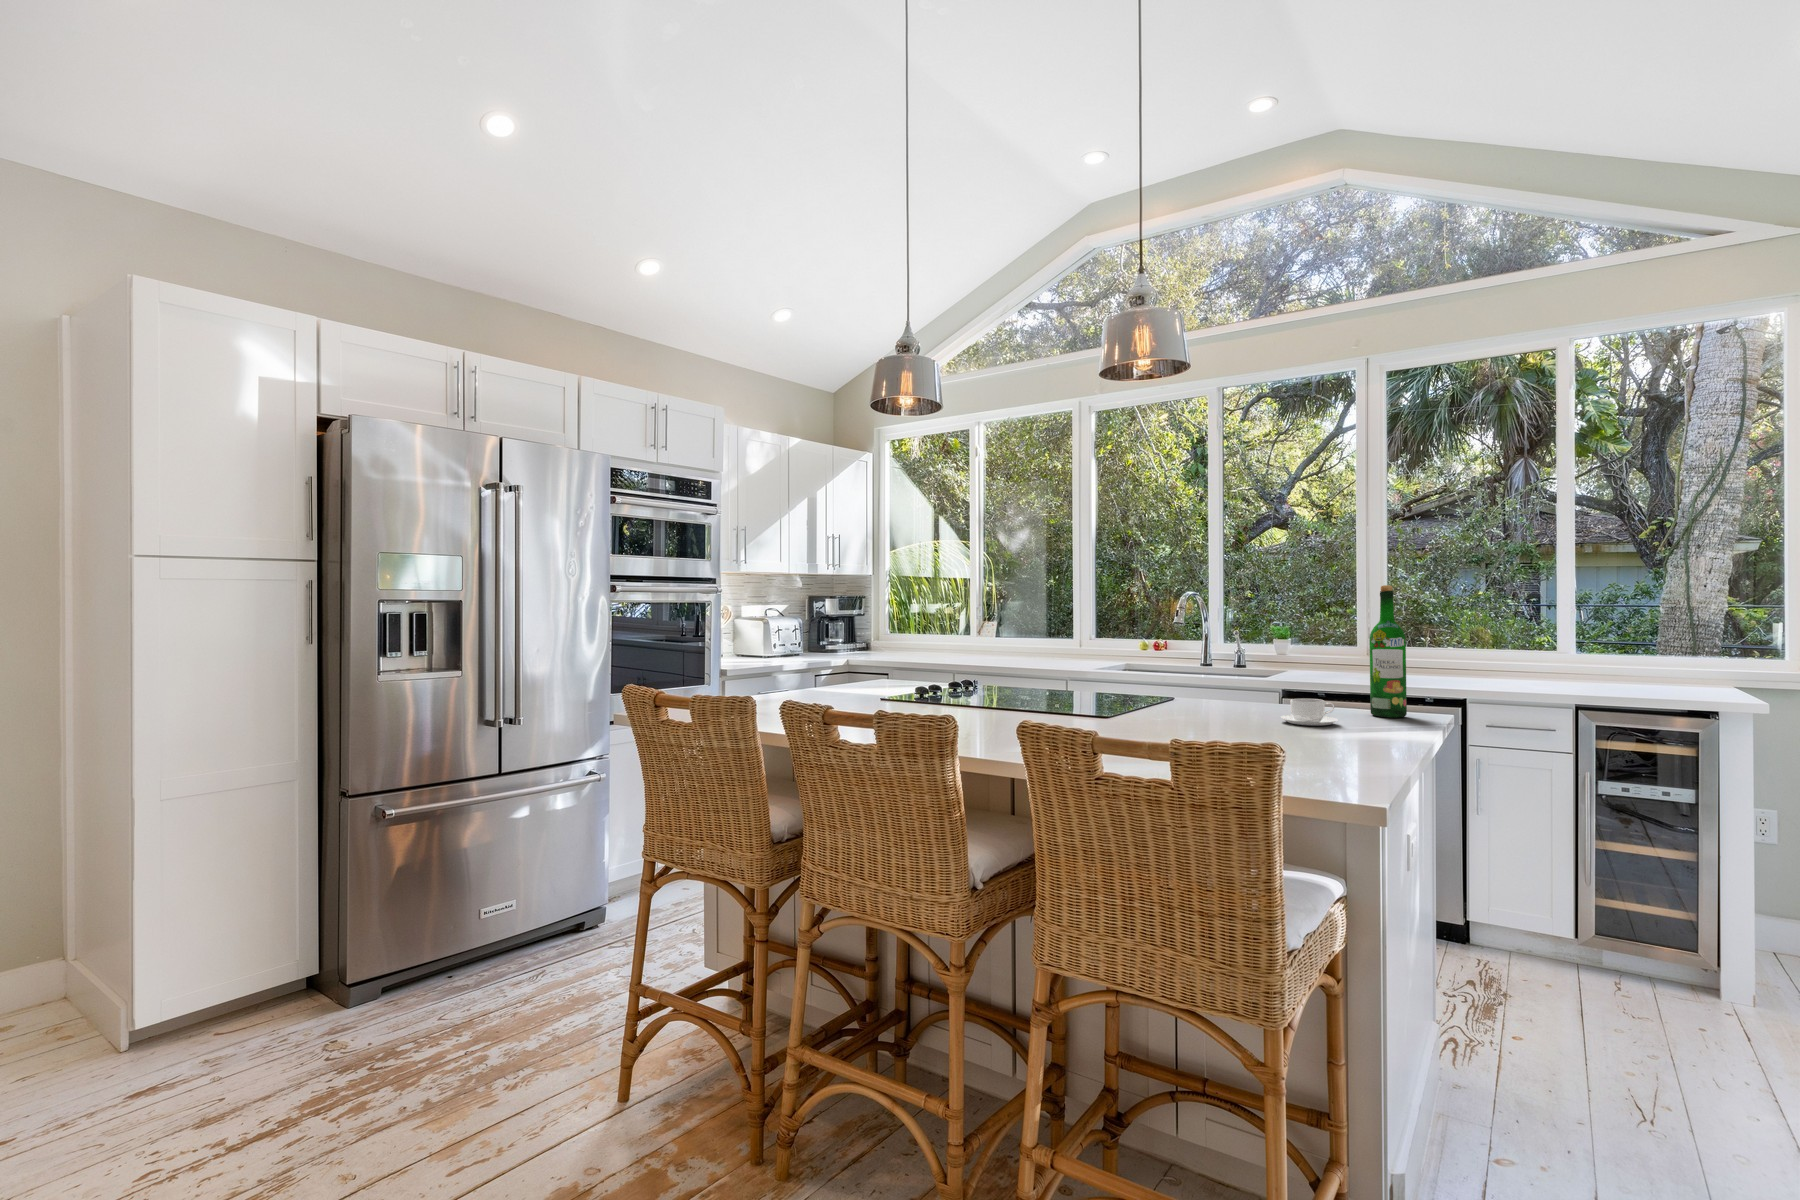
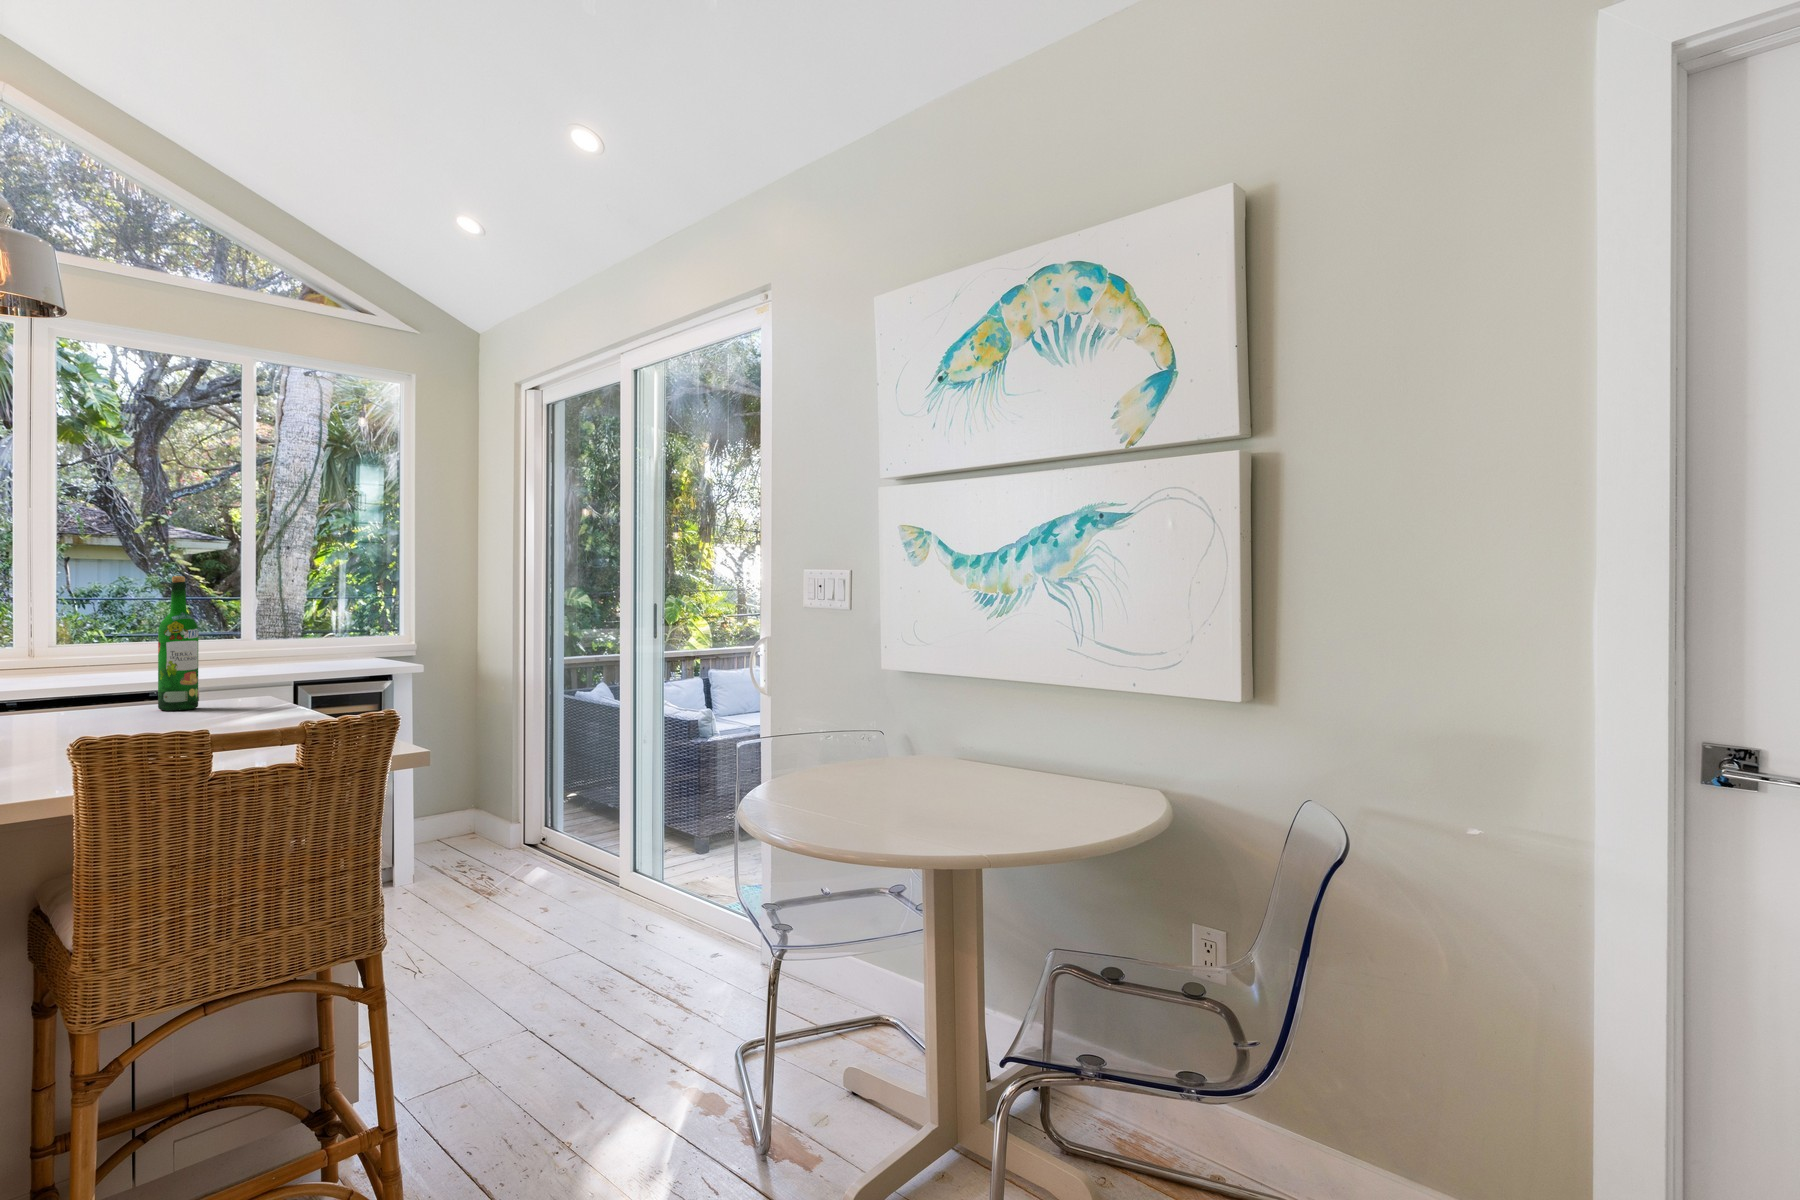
coffee cup: present [1281,699,1338,726] -> none [101,697,174,726]

